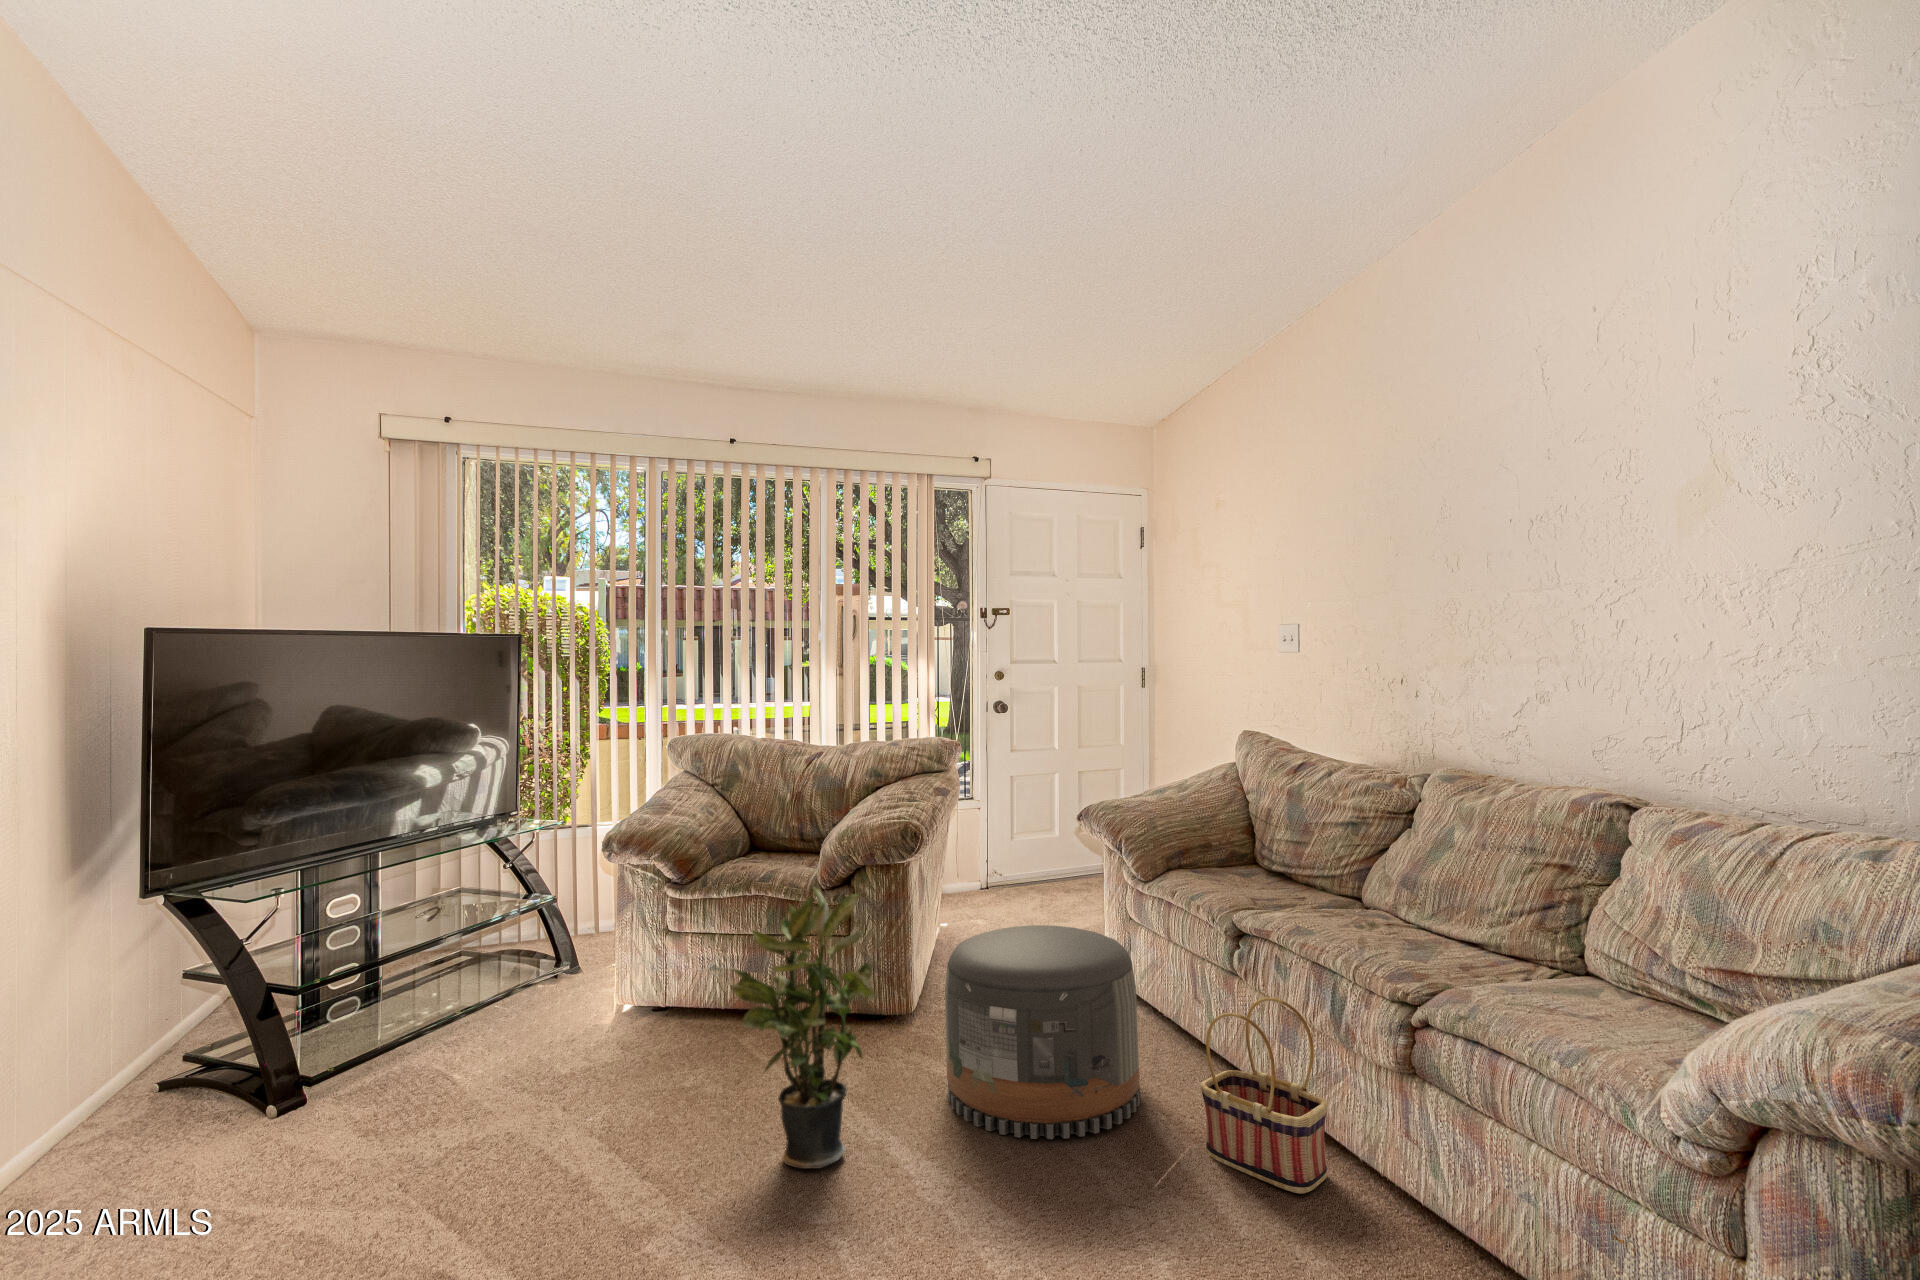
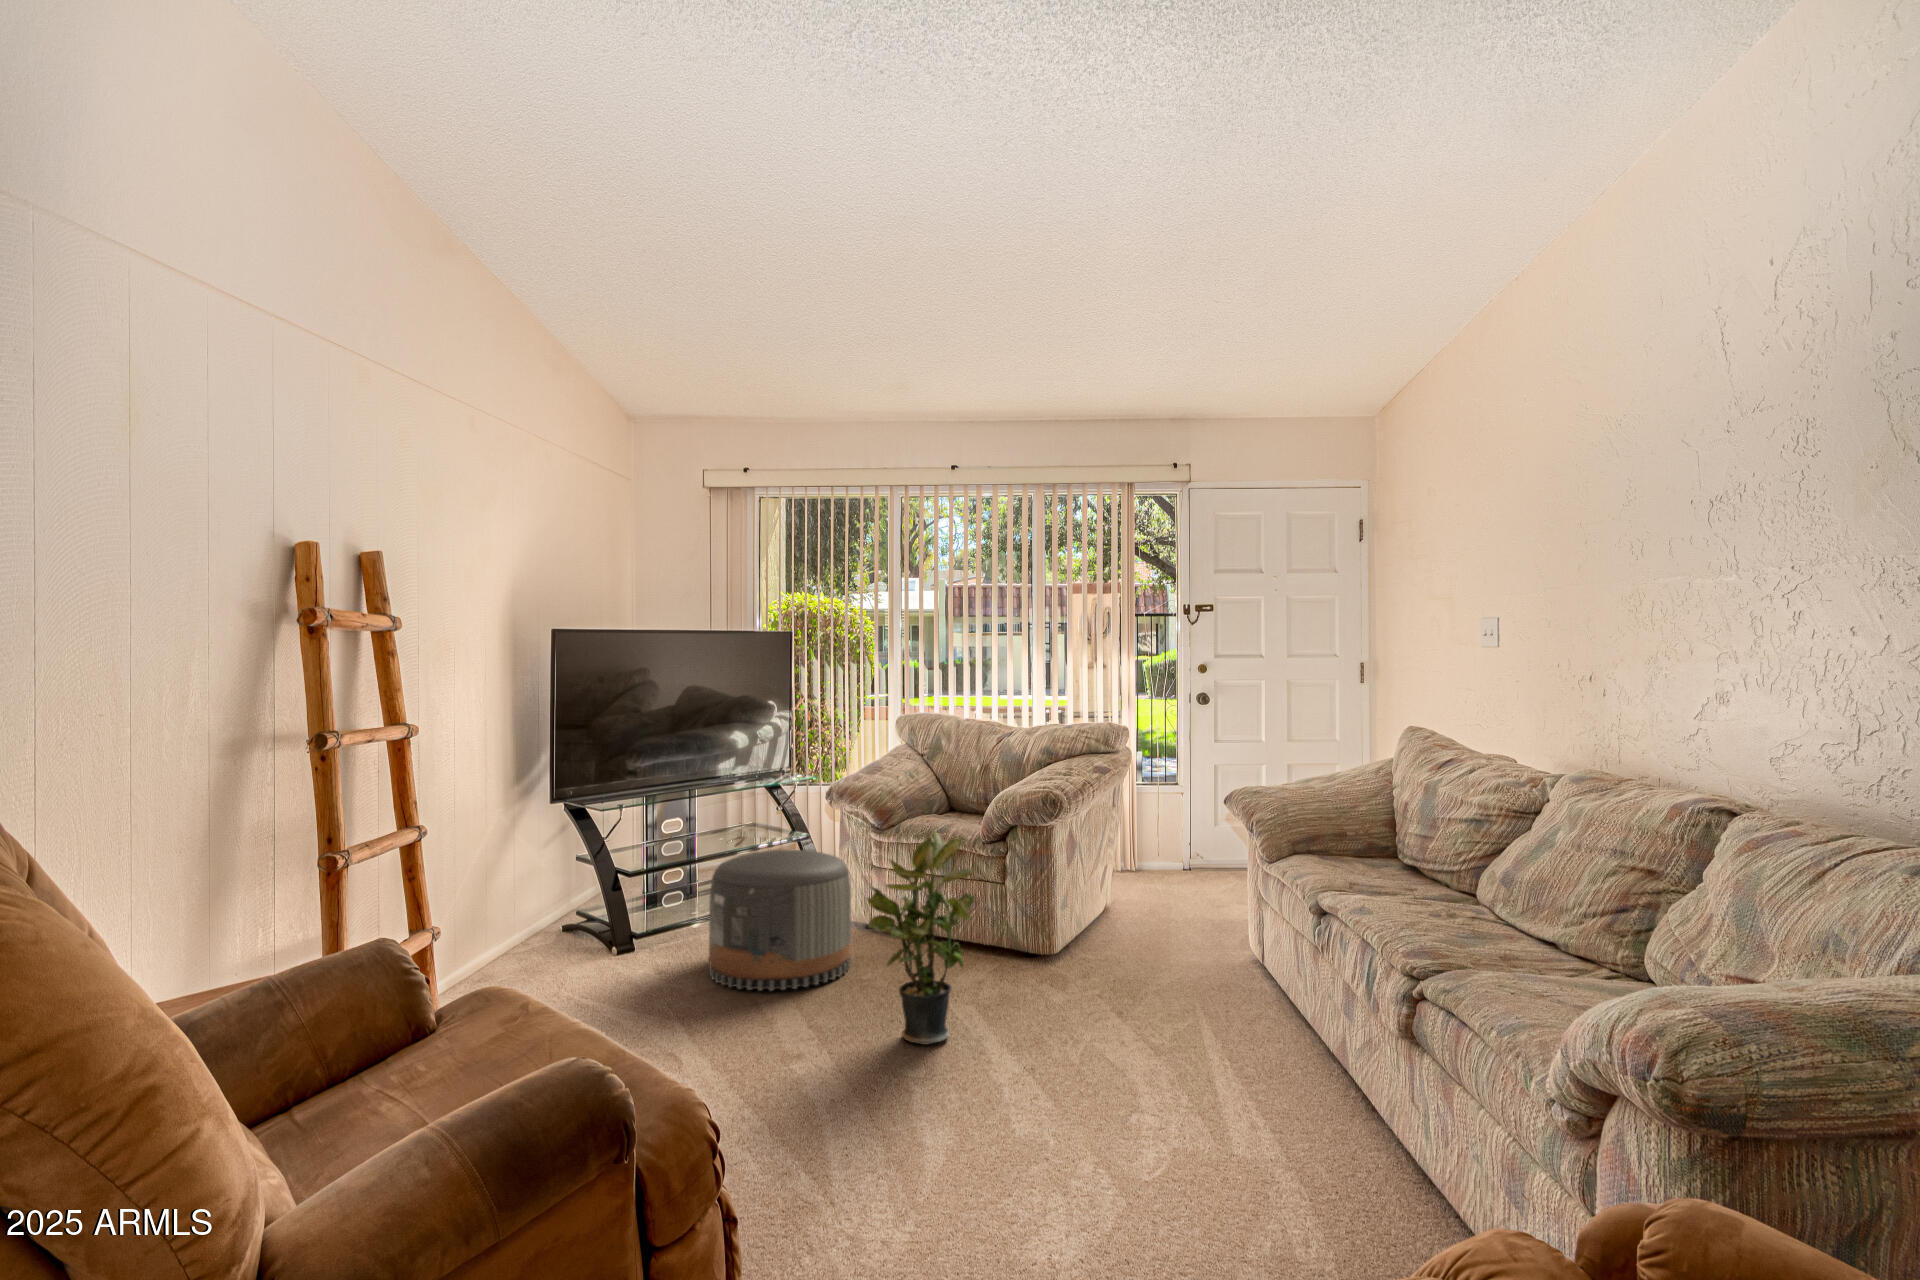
pouf: present [945,925,1140,1139] -> present [709,850,851,991]
basket: present [1201,997,1327,1194] -> none [1243,963,1349,1134]

